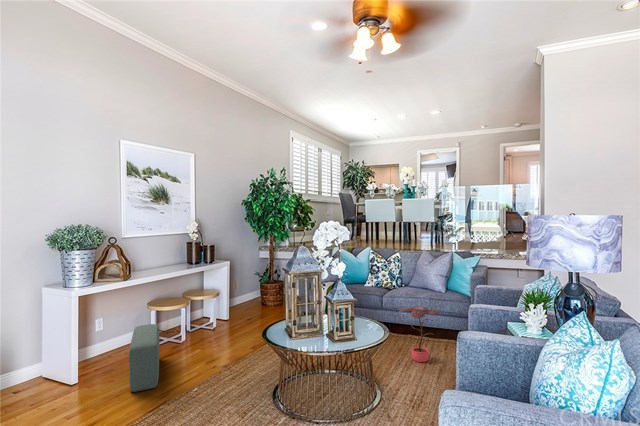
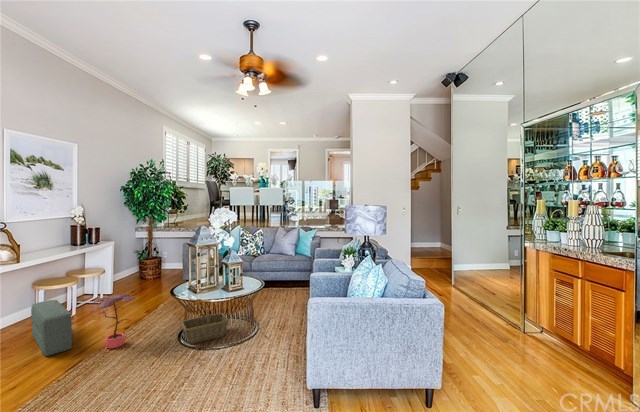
potted plant: present [399,306,440,362] -> present [93,294,136,349]
basket: none [272,355,334,413] -> present [182,309,229,344]

